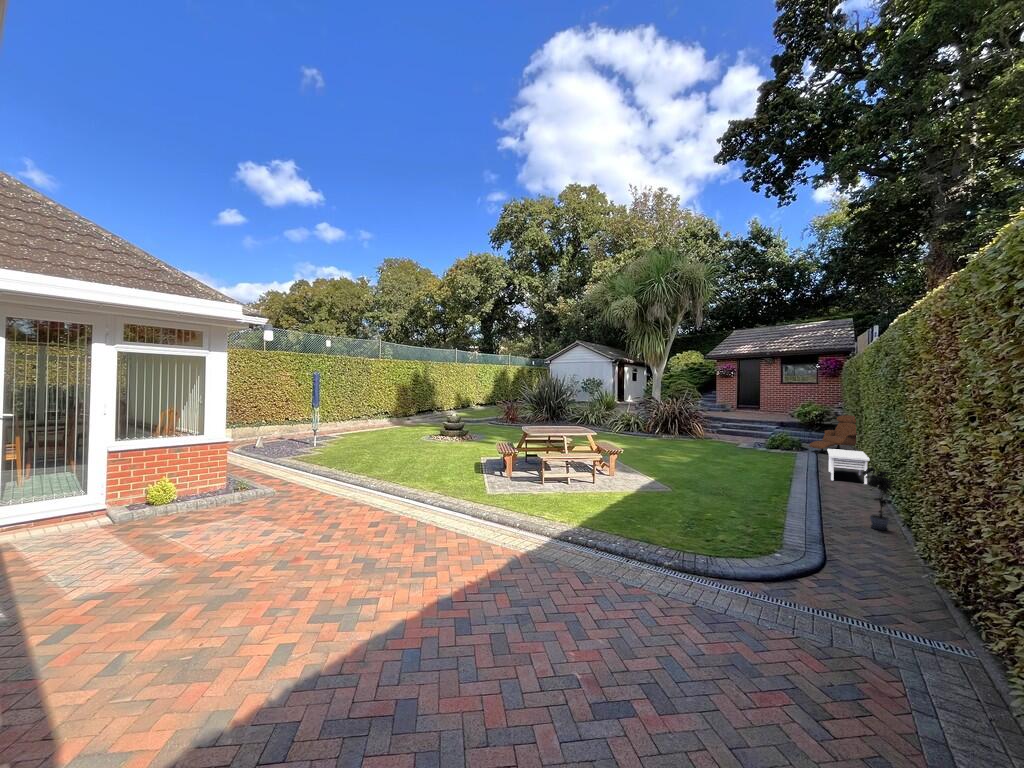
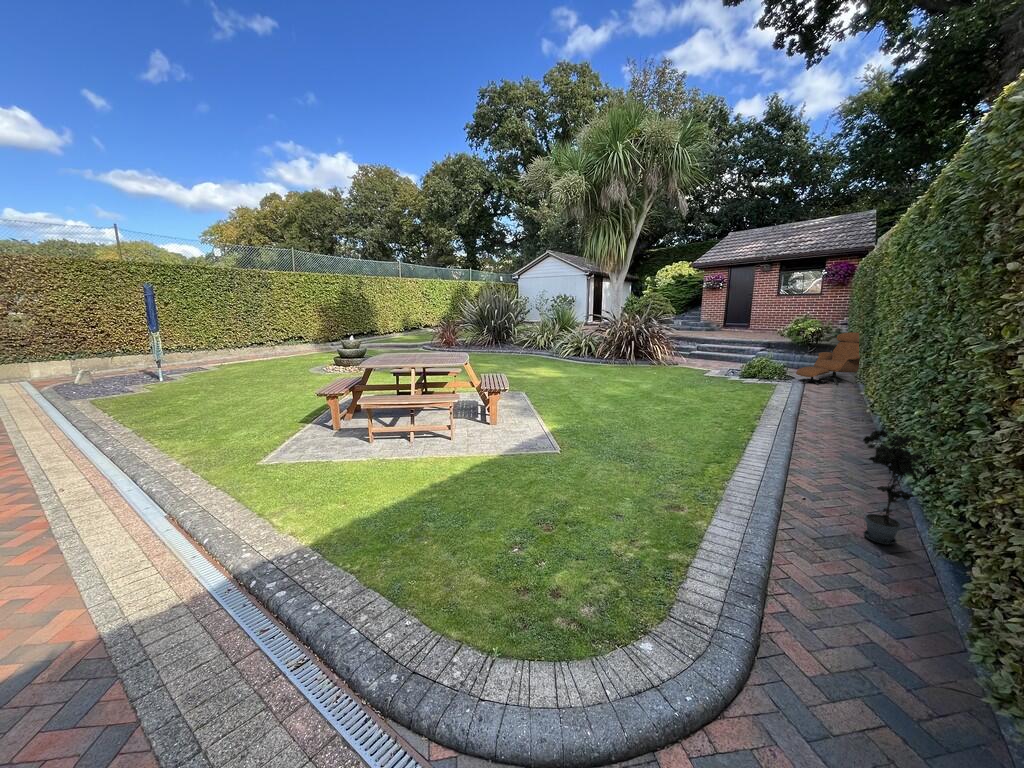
storage bench: present [827,449,870,484] -> none [814,380,876,434]

